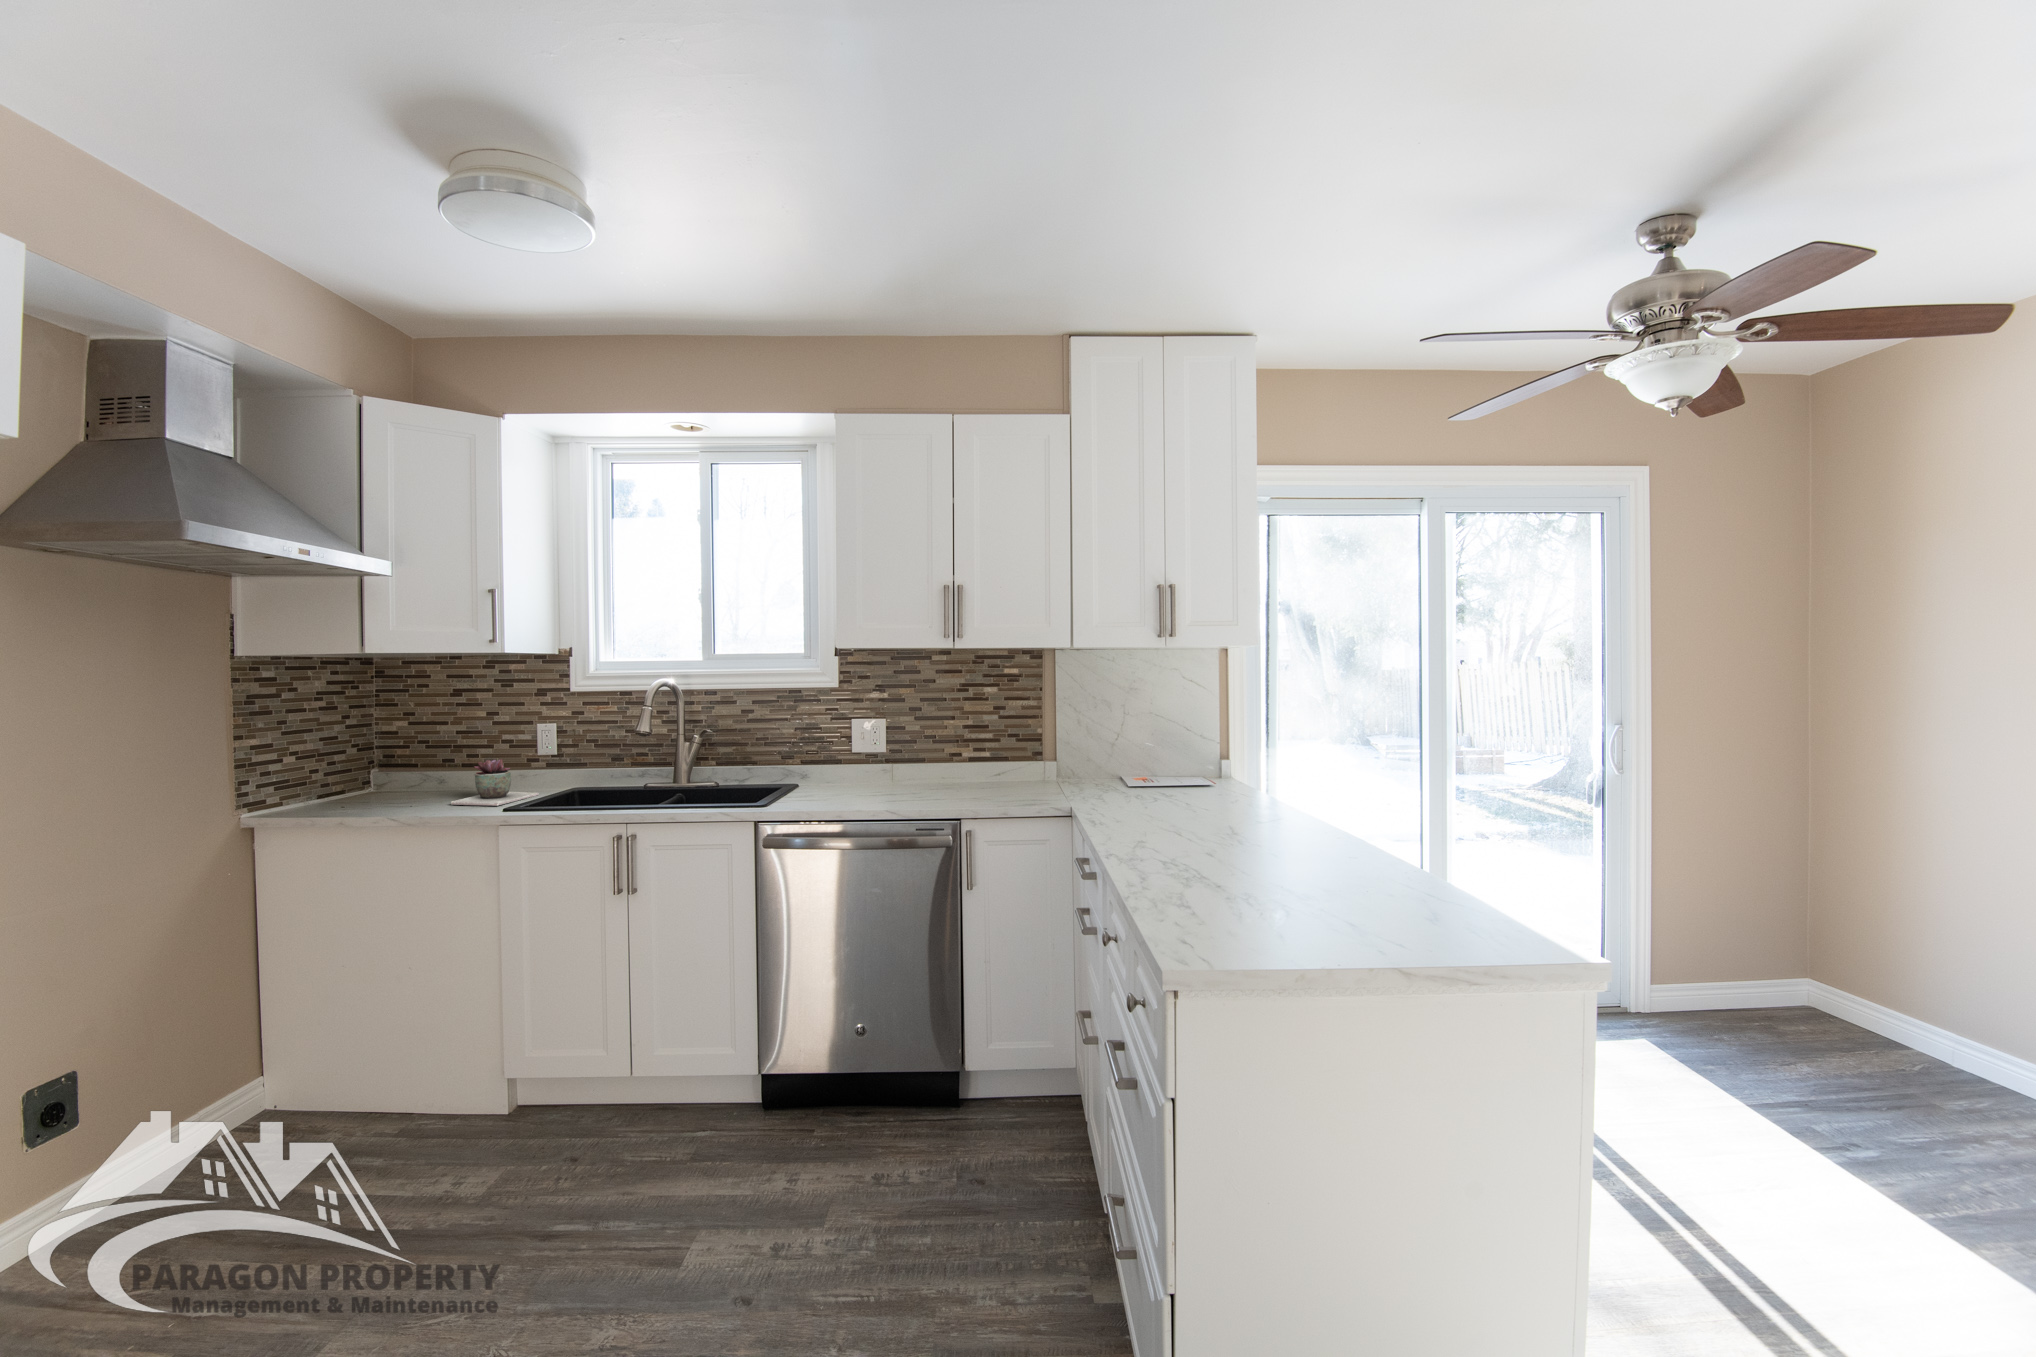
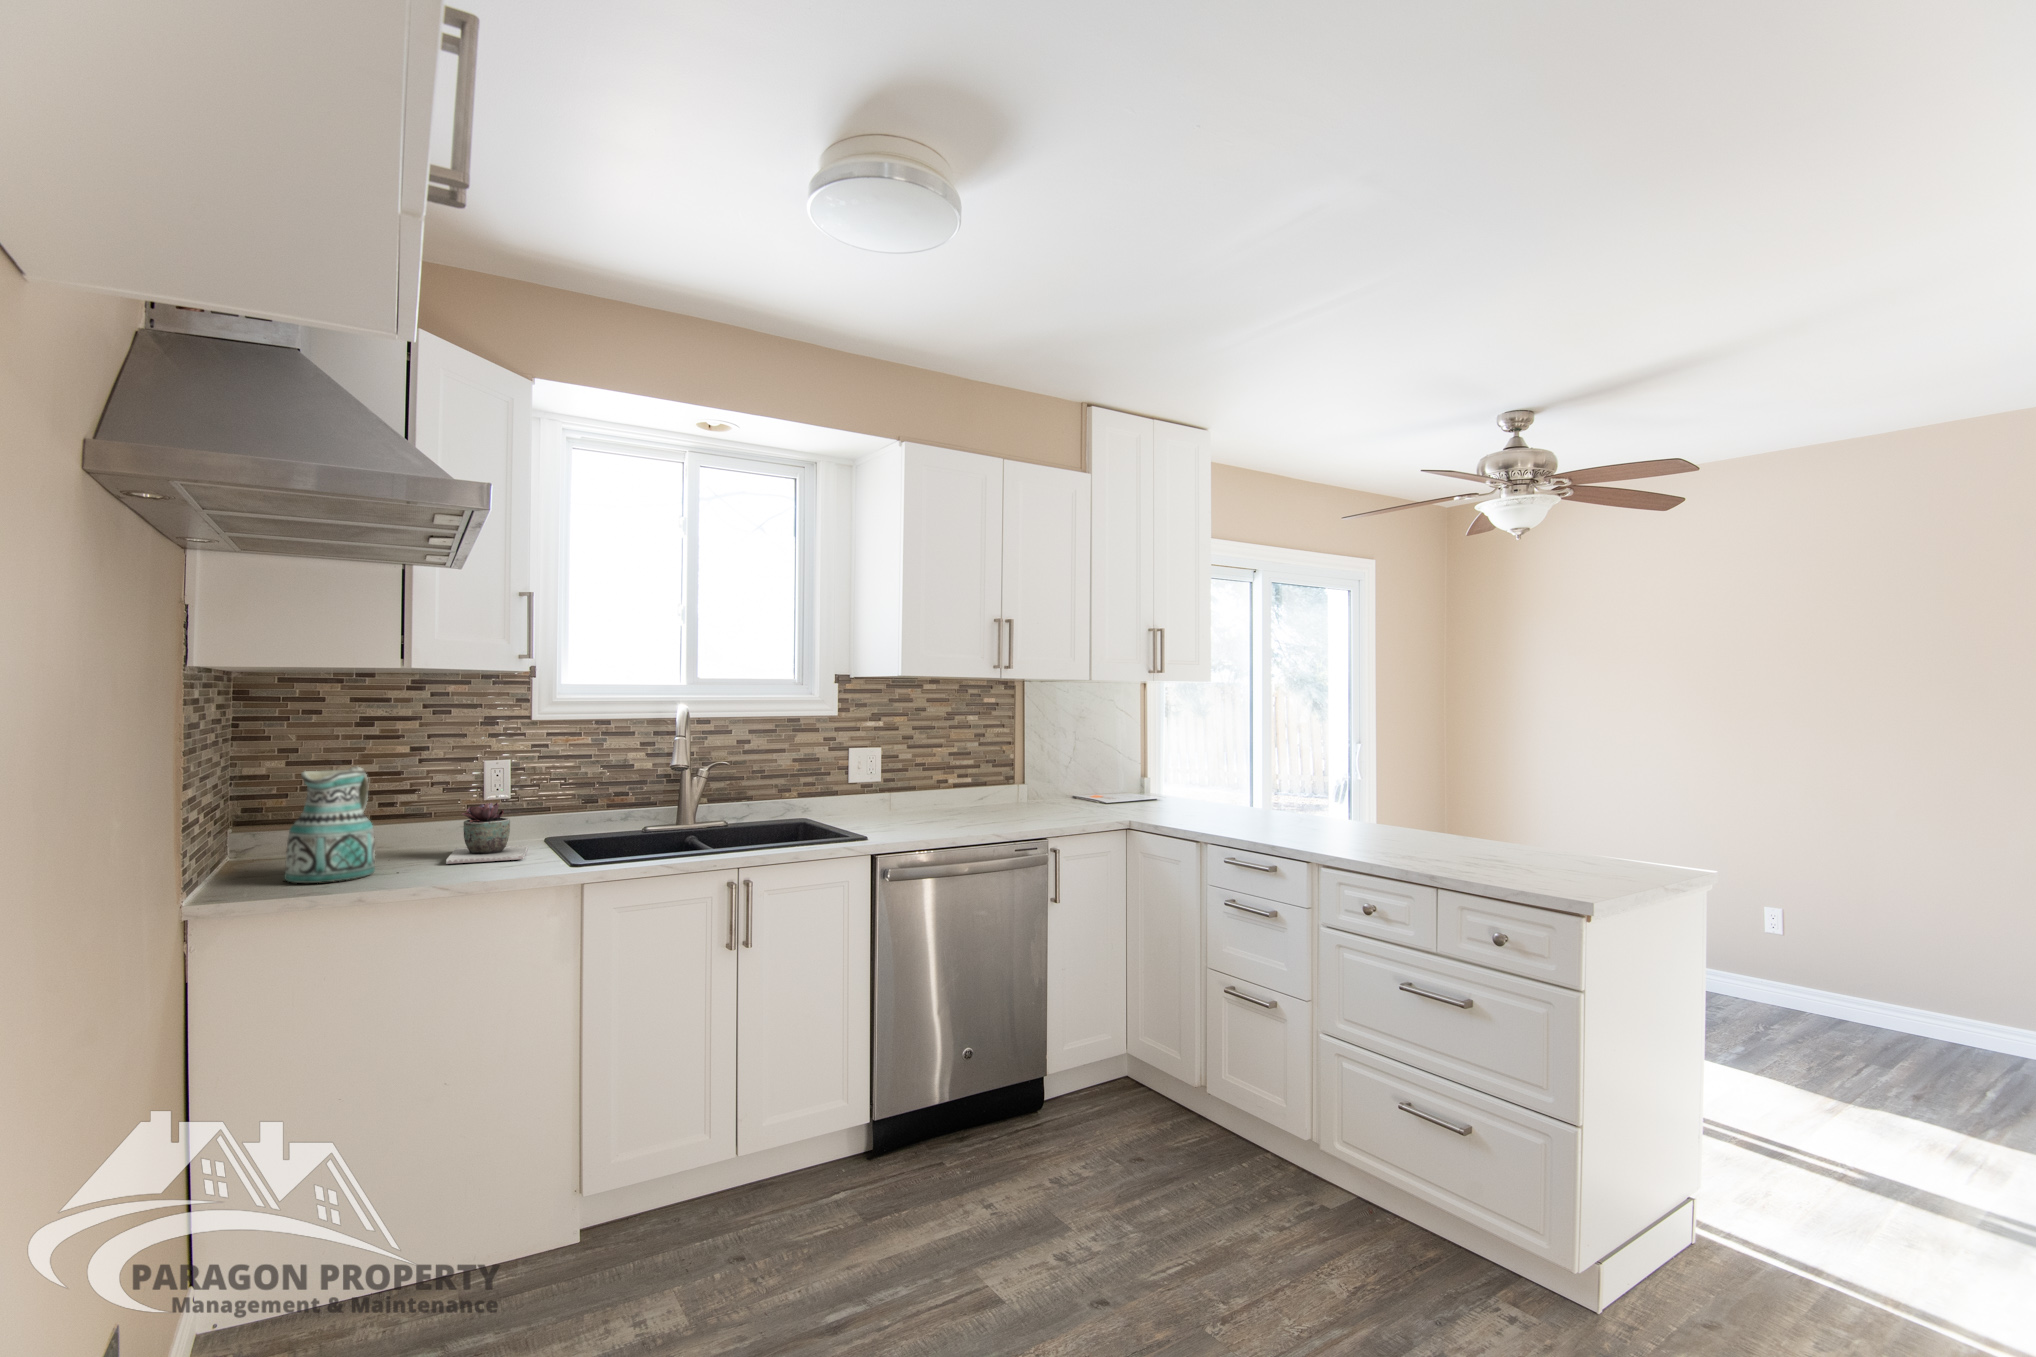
ceramic pitcher: none [342,729,419,813] -> present [285,766,375,883]

